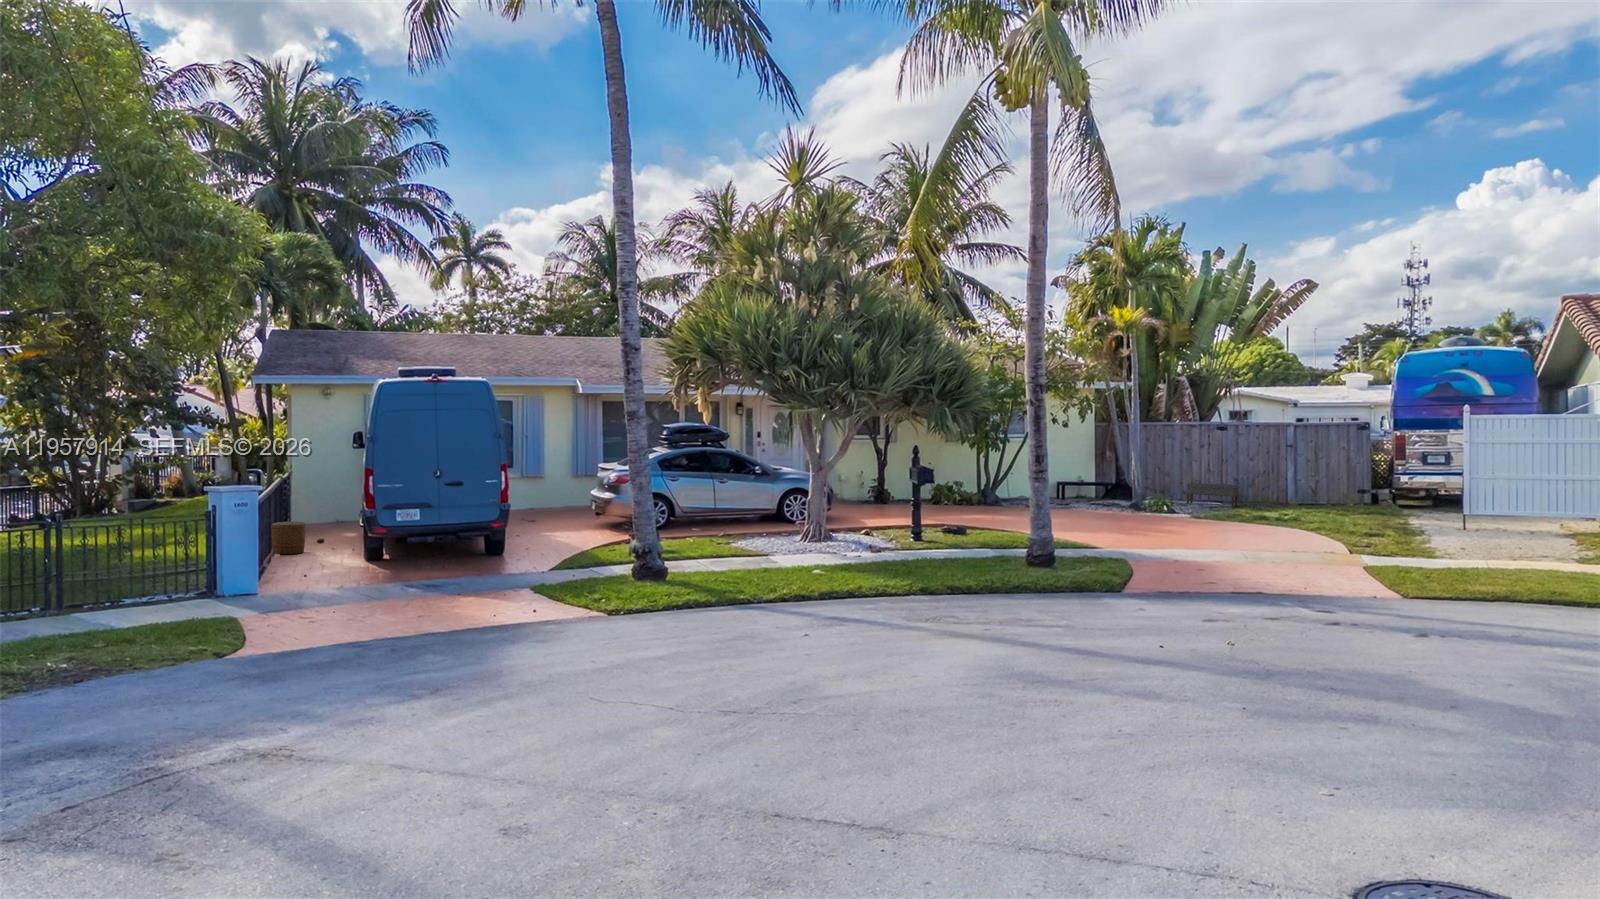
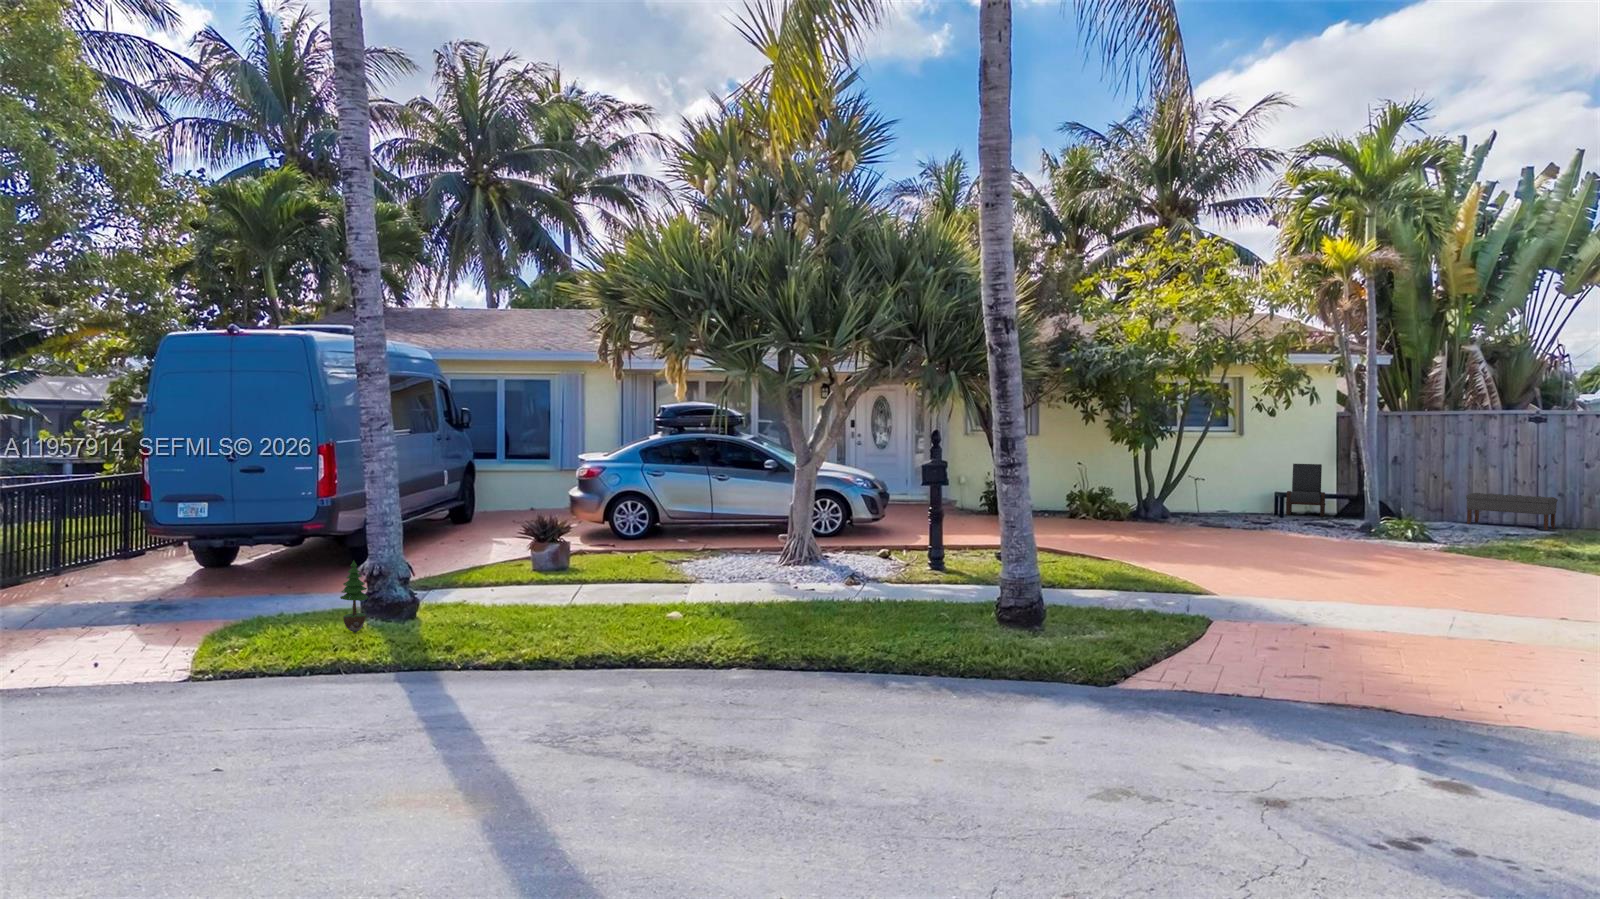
lounge chair: none [1072,463,1099,501] -> present [1286,464,1325,517]
woven basket: present [271,521,306,554] -> none [120,520,166,560]
potted tree: none [615,539,633,587] -> present [340,560,369,633]

